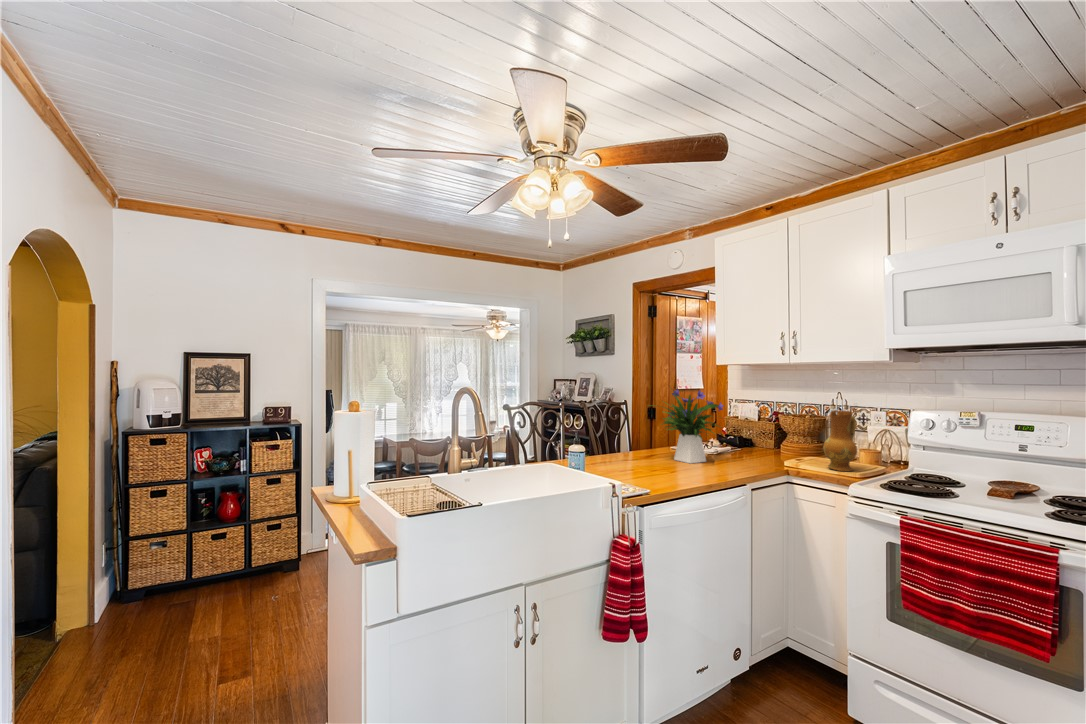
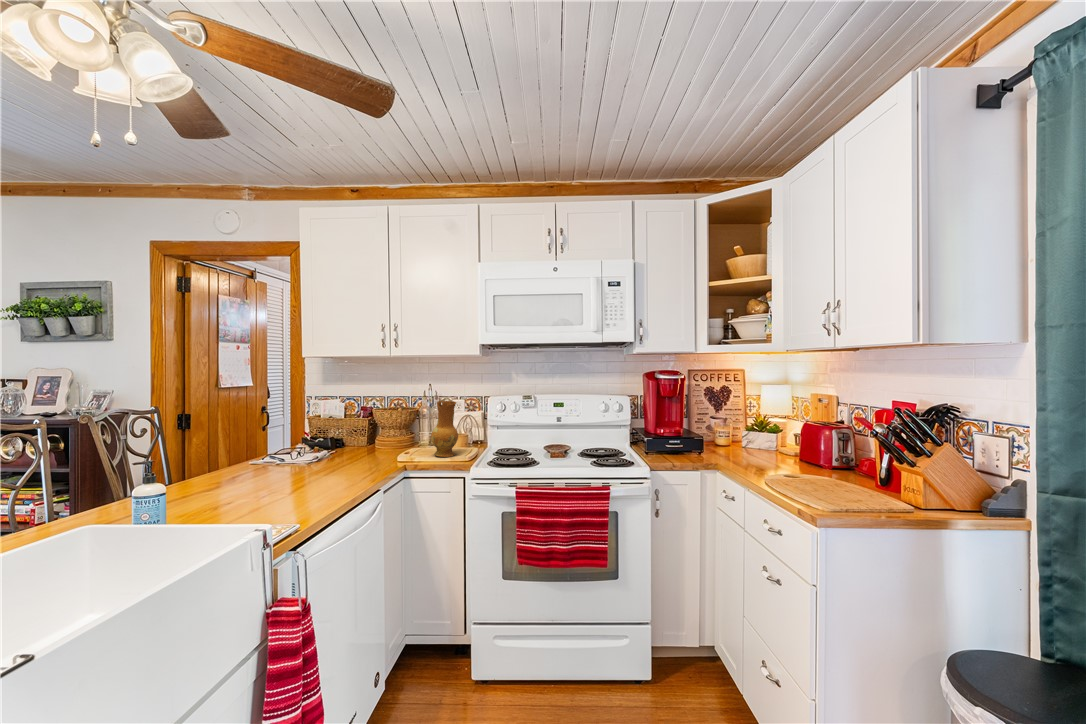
flower arrangement: present [663,389,723,463] -> none [233,384,339,480]

